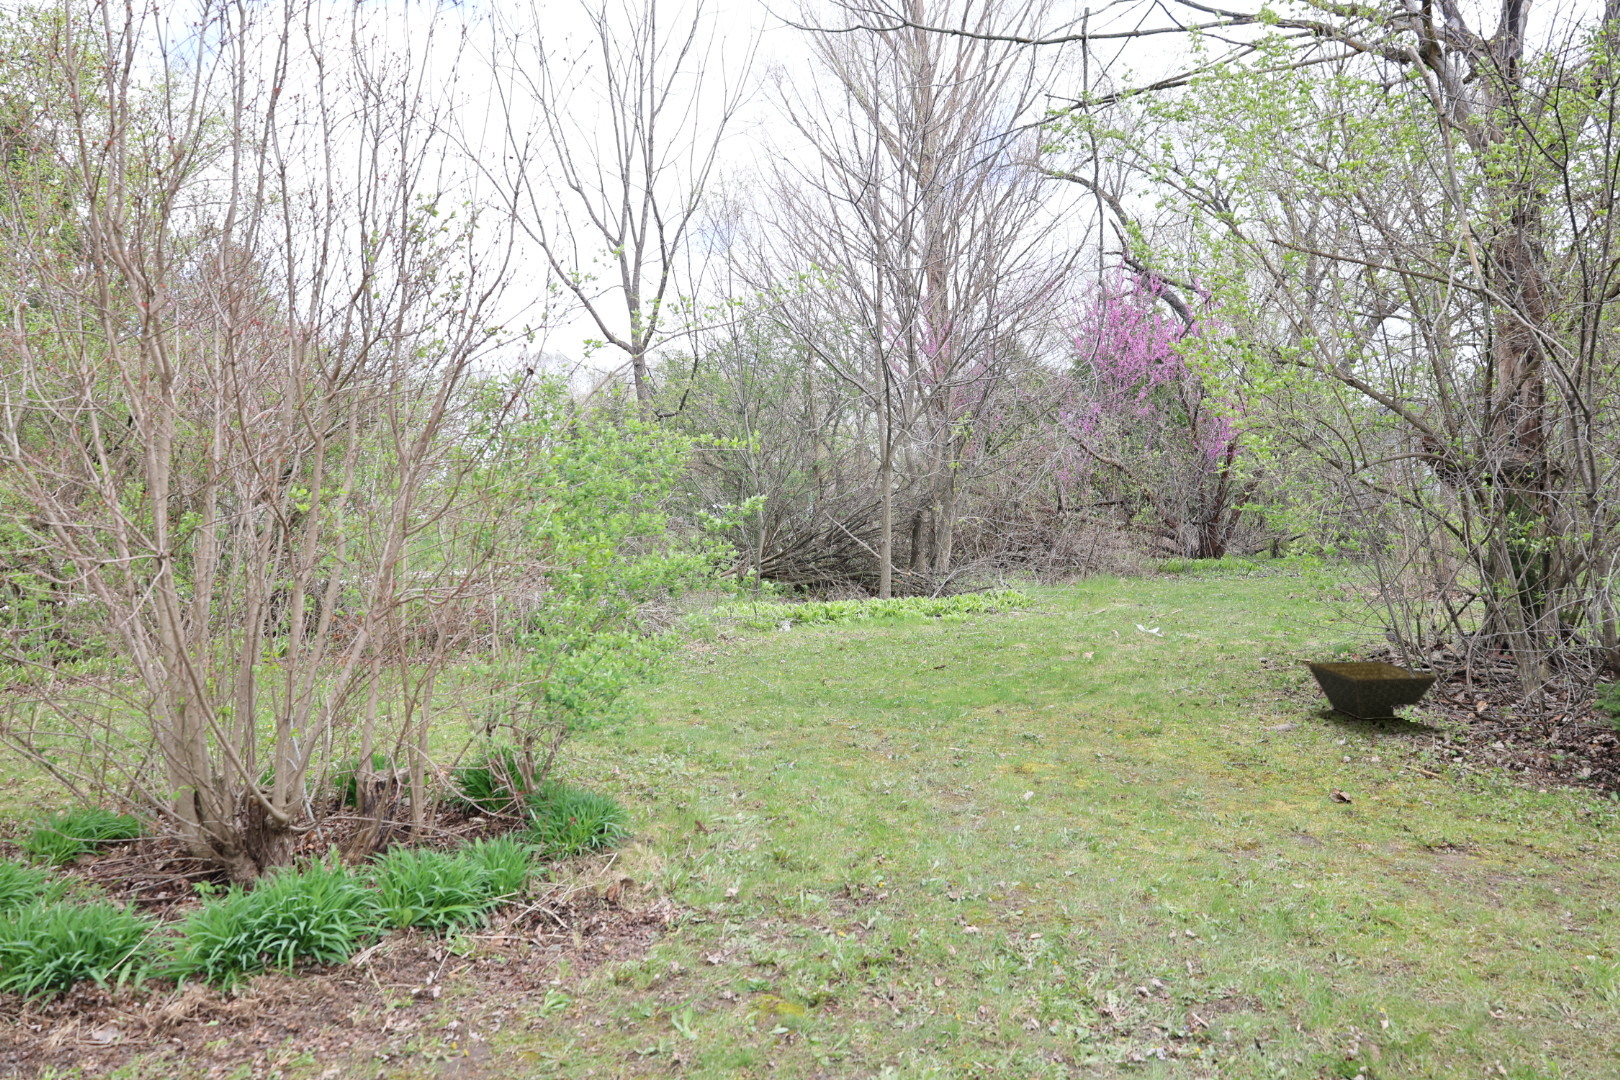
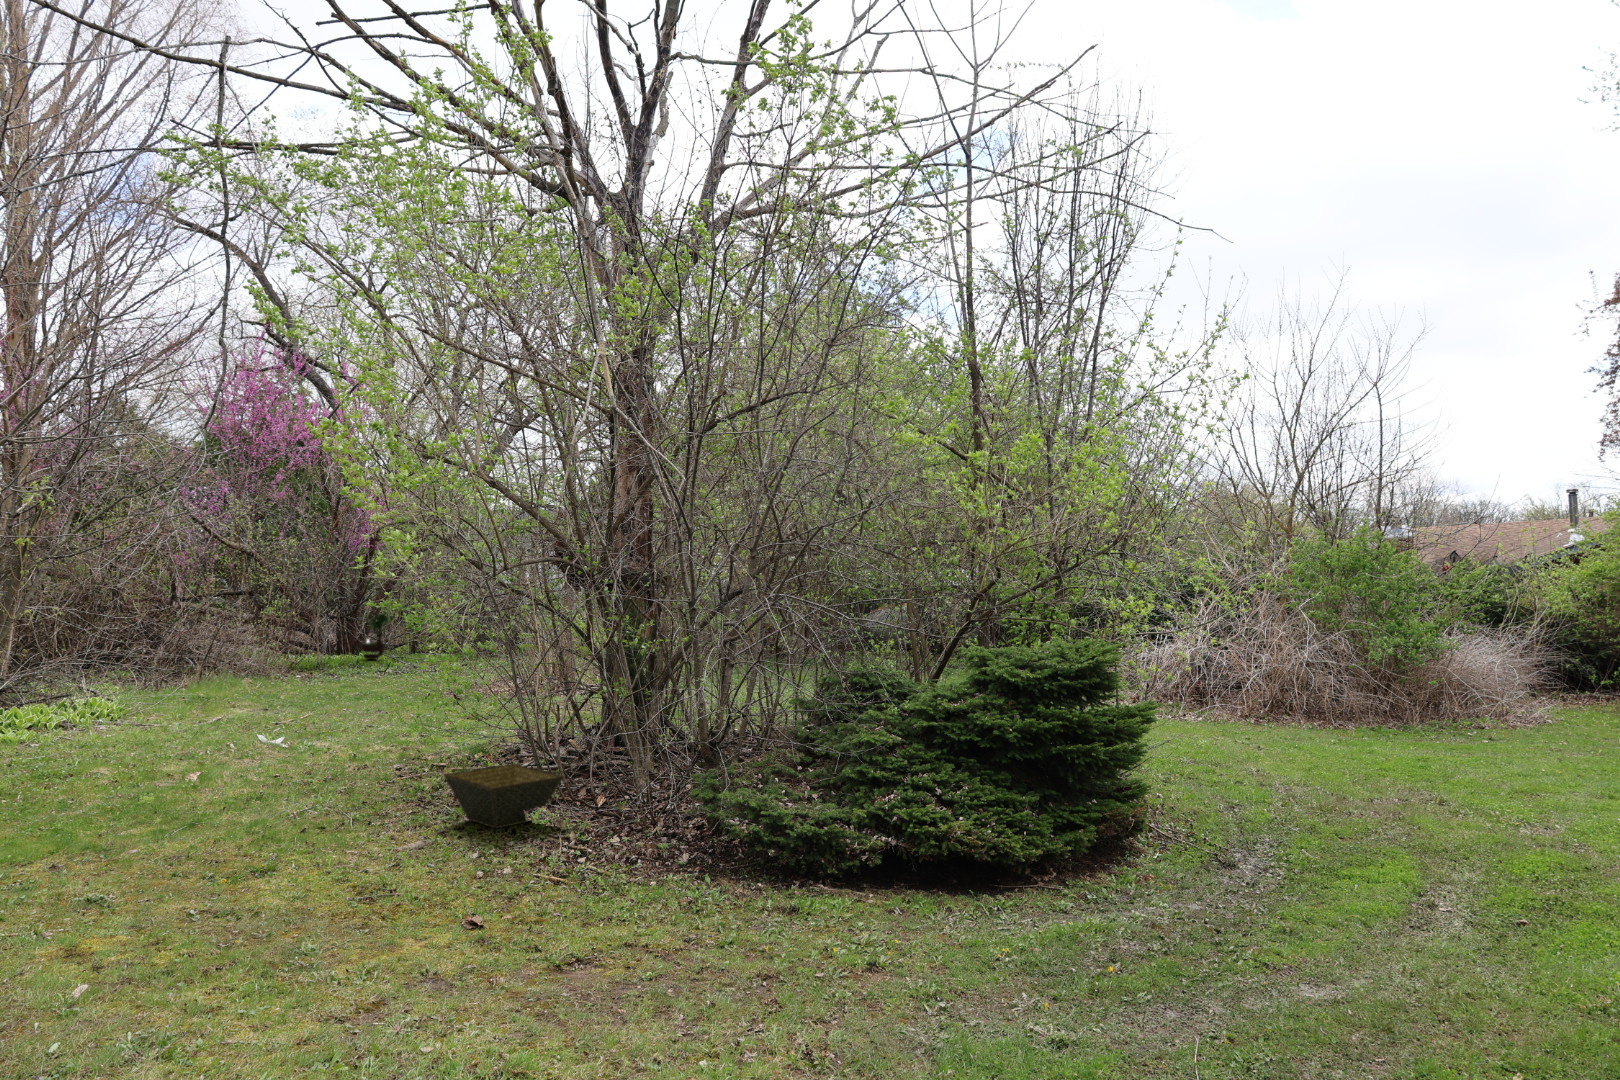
potted tree: none [1220,510,1253,562] -> present [362,611,392,660]

